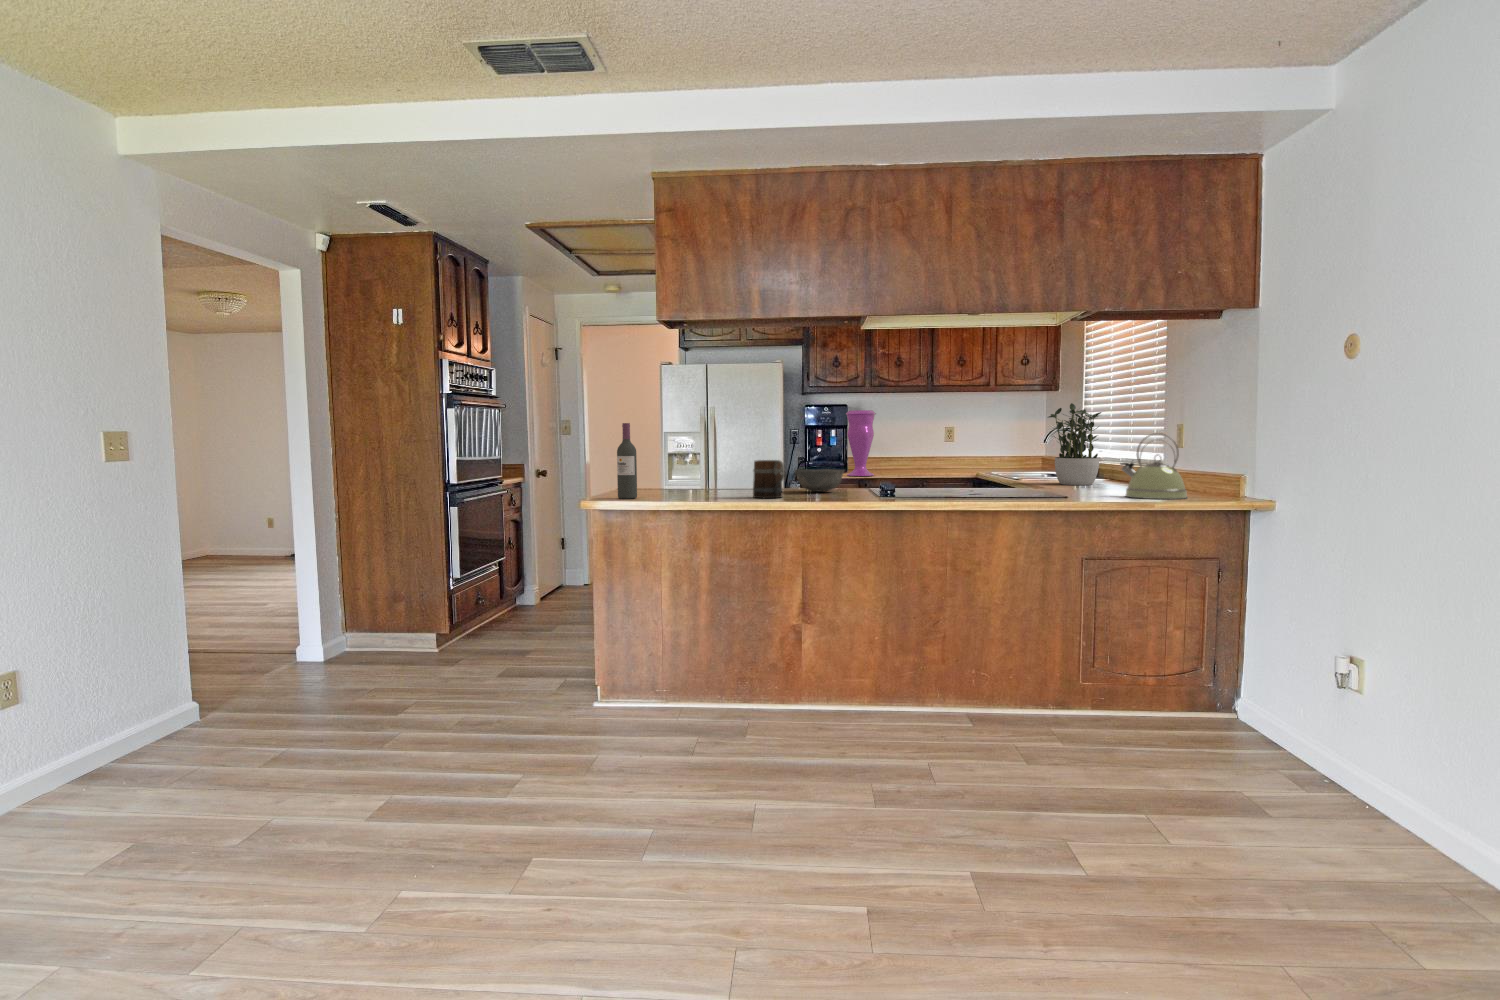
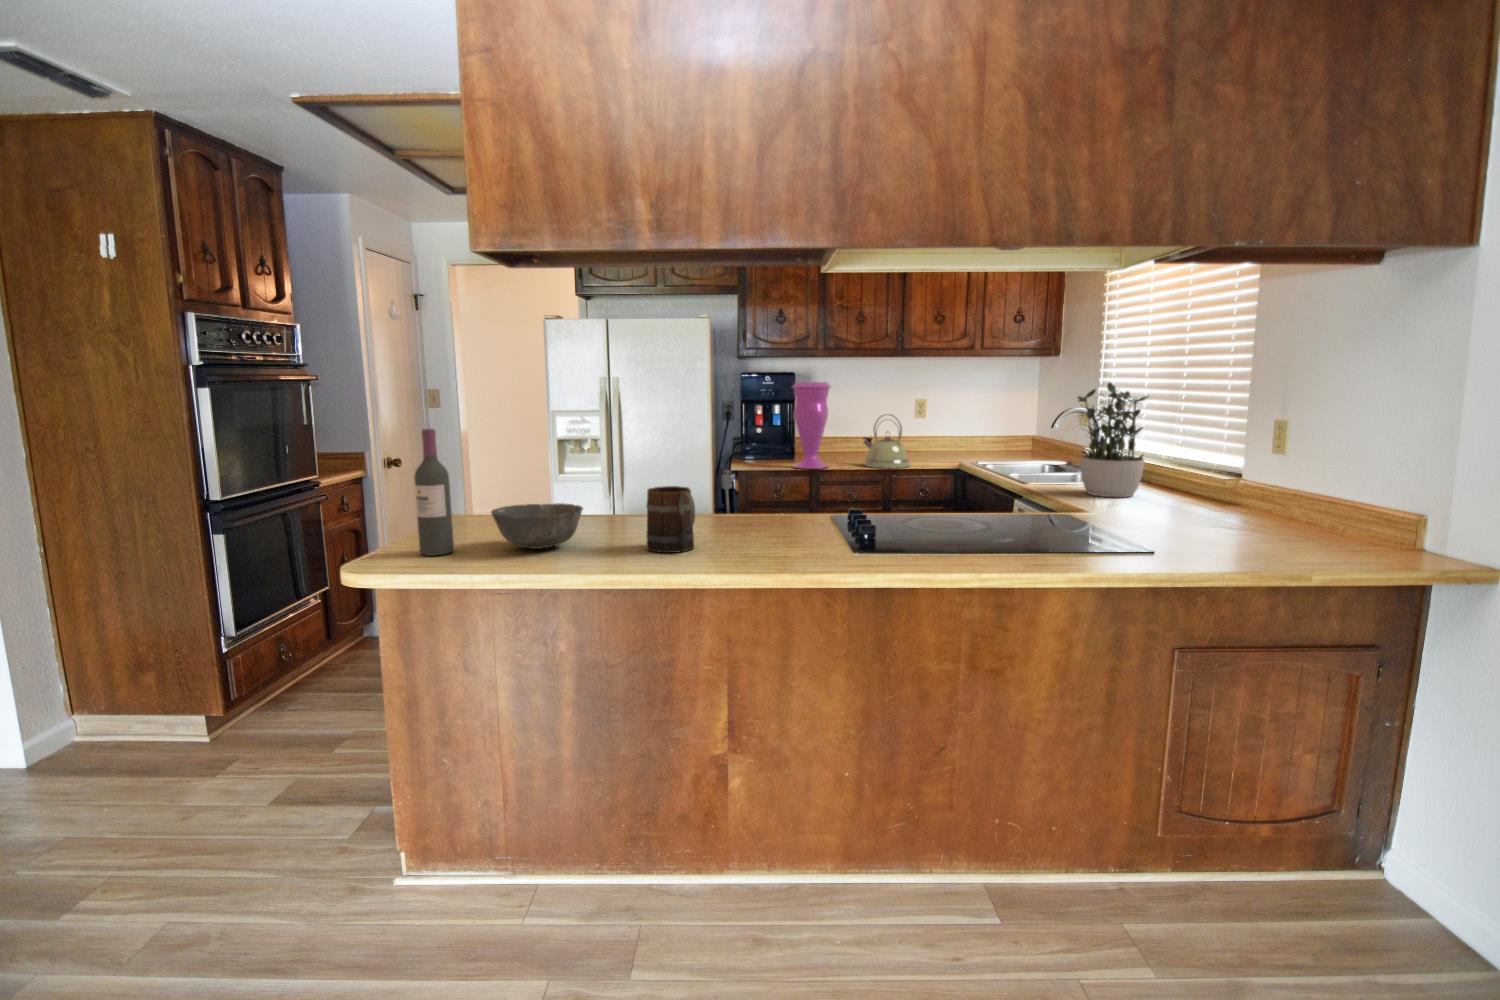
kettle: present [1121,433,1187,499] -> present [863,414,910,468]
bowl: present [795,469,844,492] -> present [491,503,583,549]

